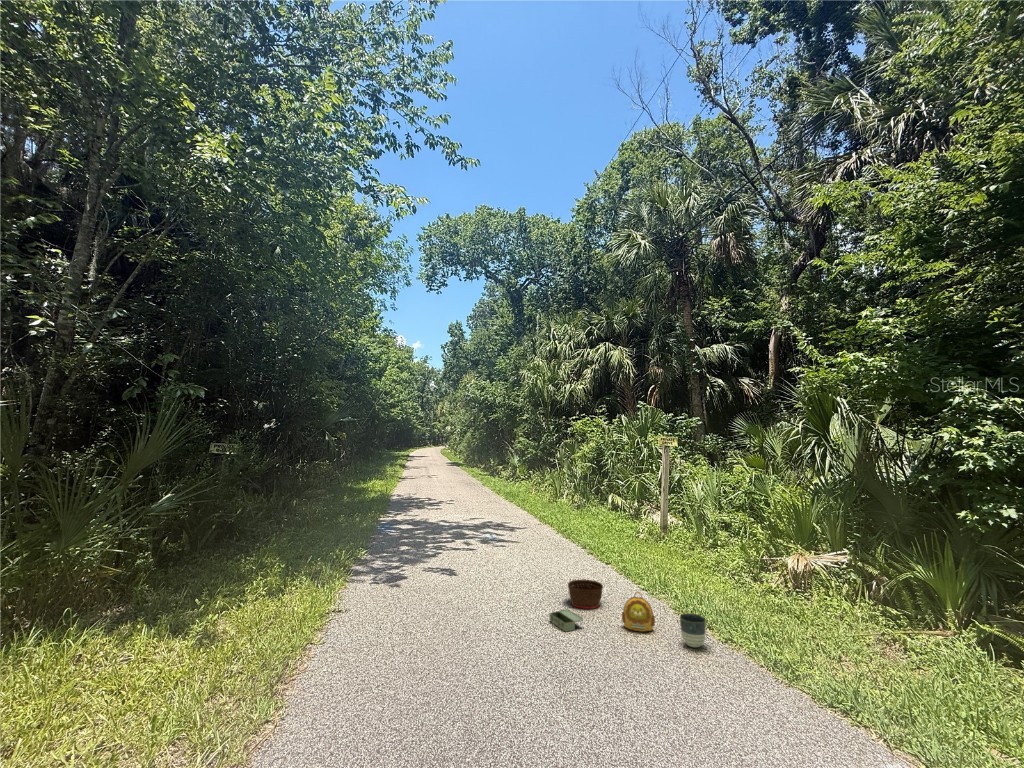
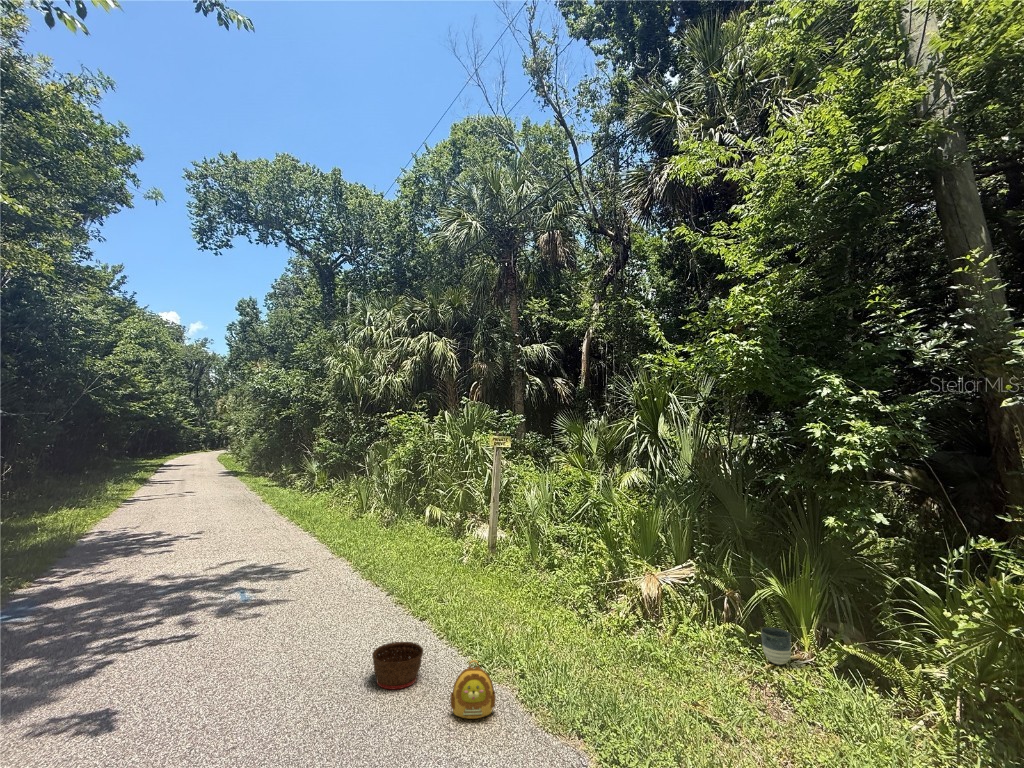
toolbox: present [550,610,583,632] -> none [341,700,395,744]
planter: present [680,613,706,648] -> present [761,627,791,665]

